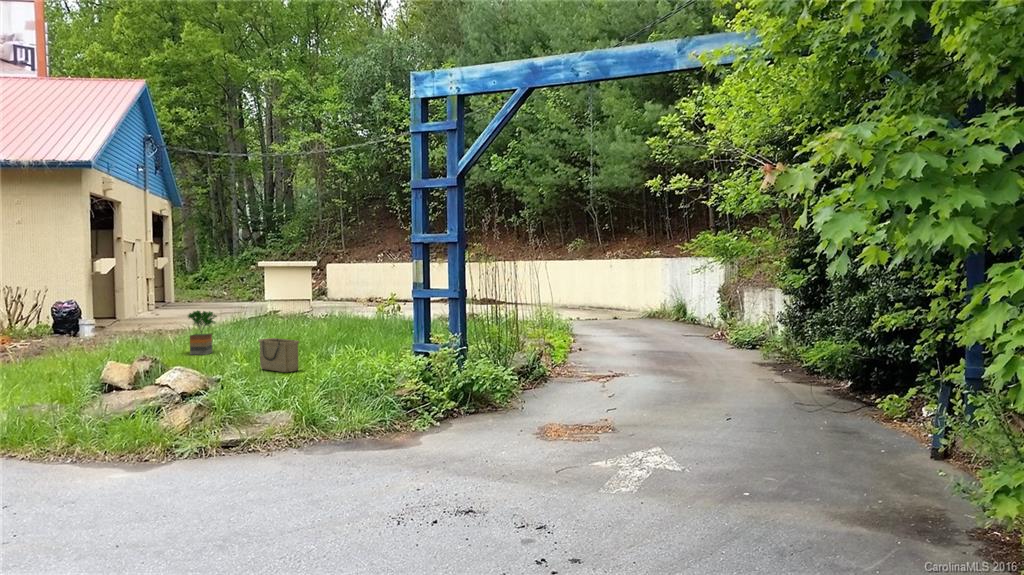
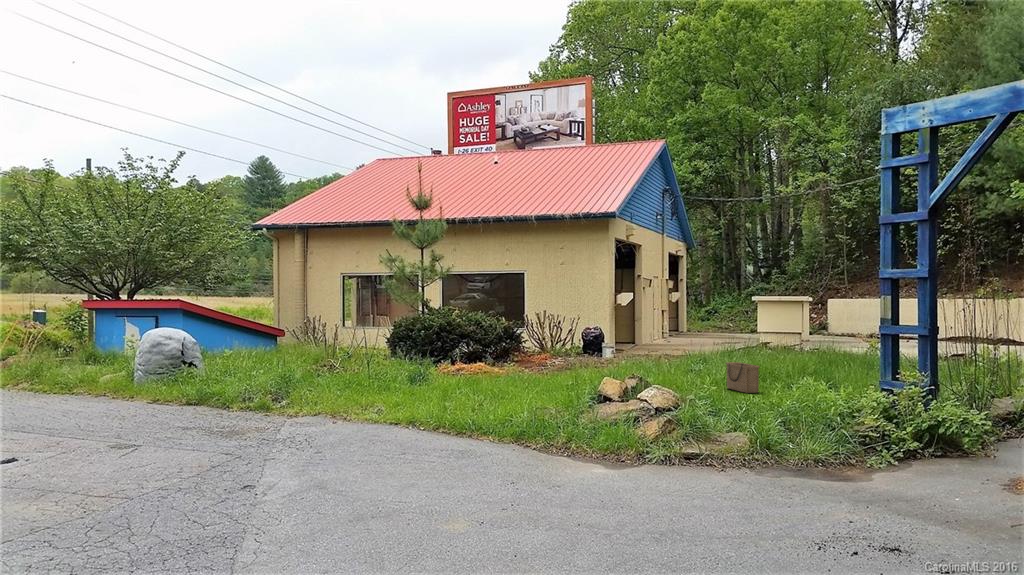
potted tree: present [188,311,217,355] -> none [675,336,700,374]

